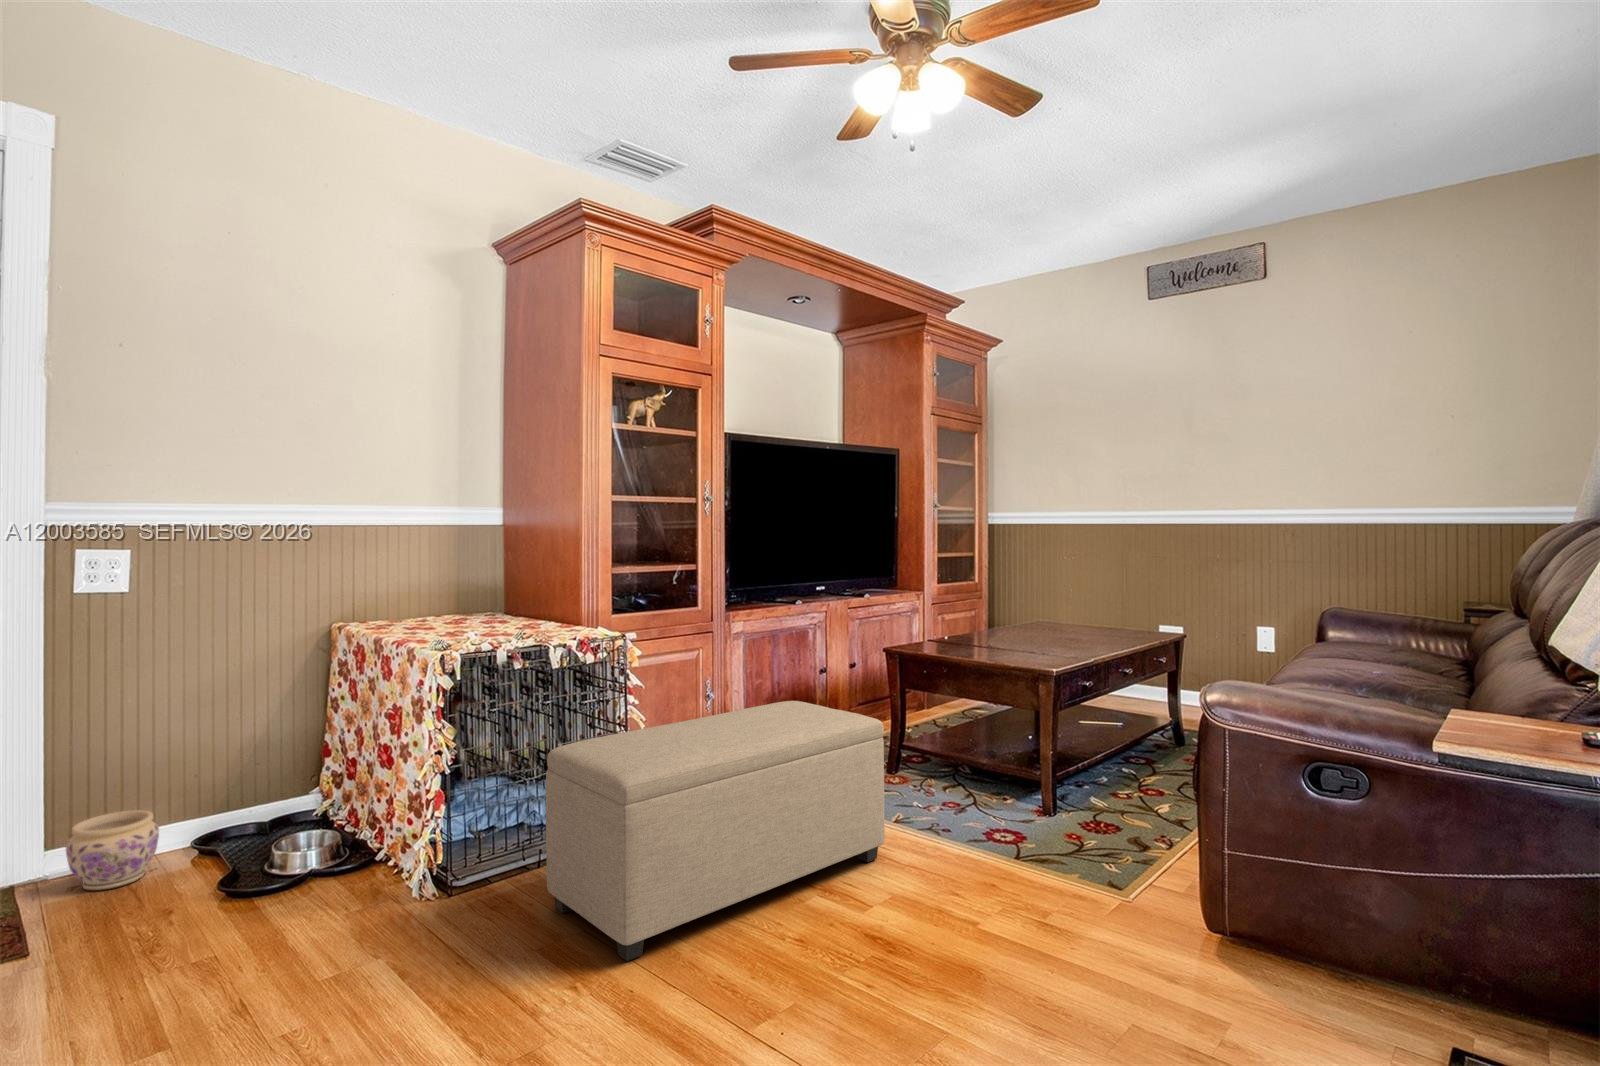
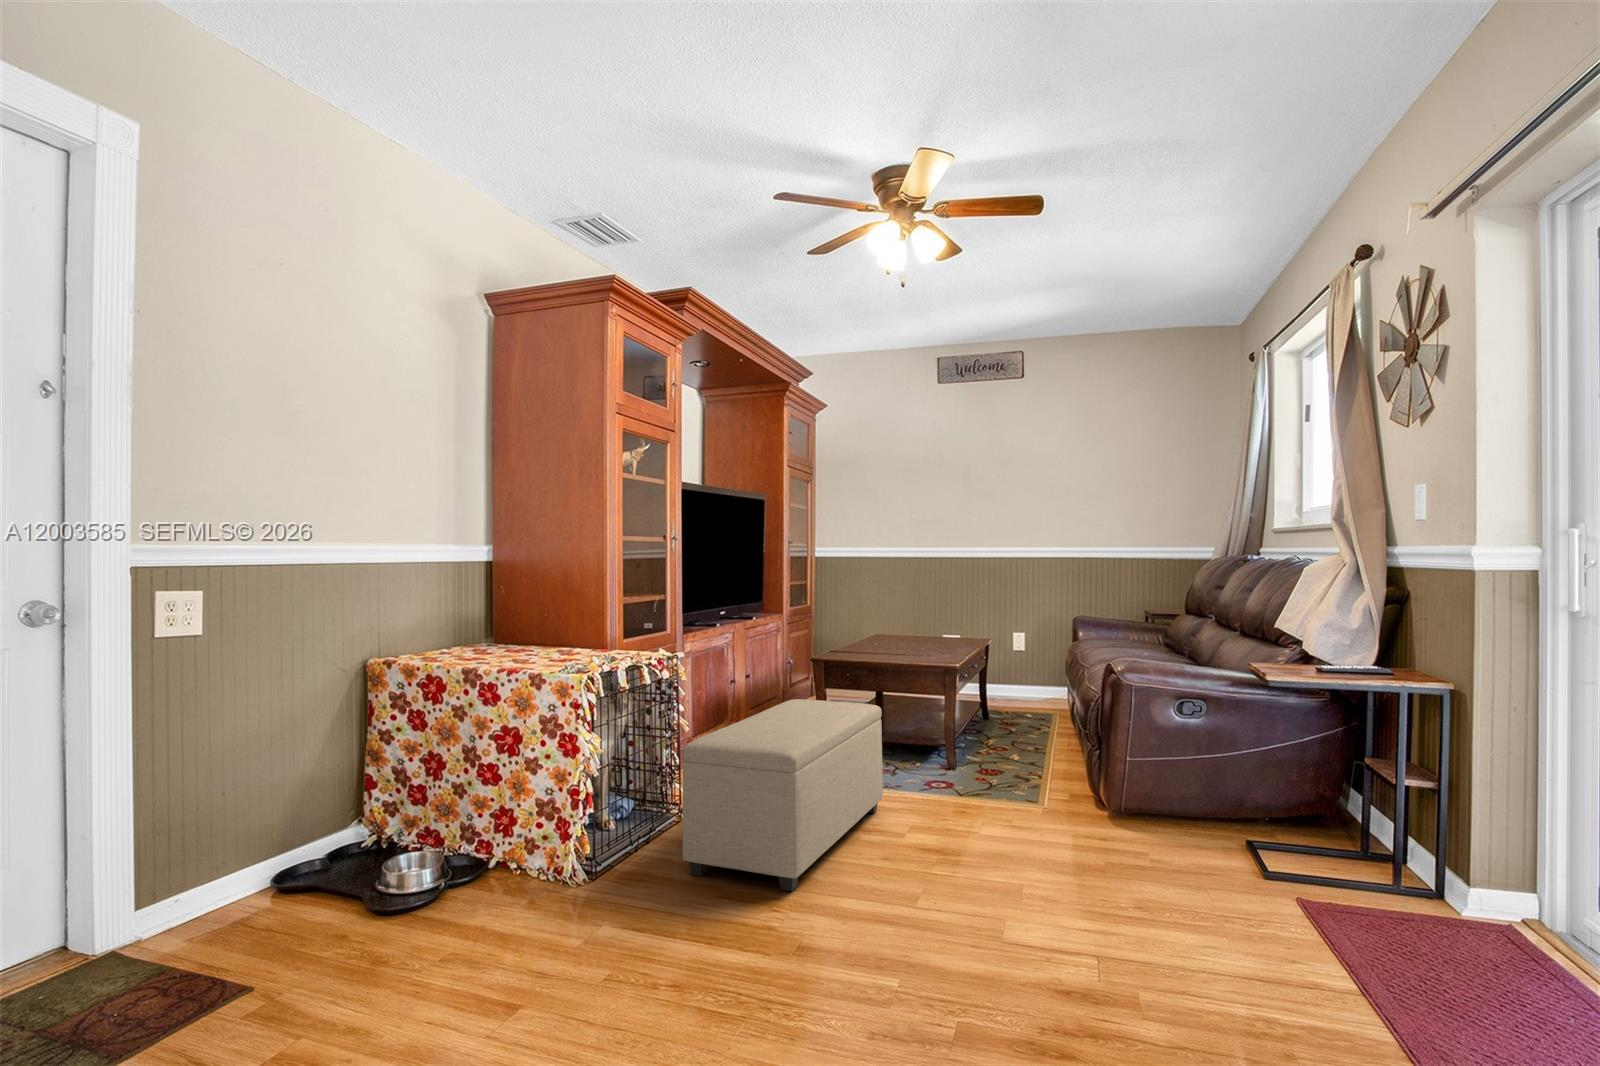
planter: present [65,810,159,891] -> none [175,856,265,940]

